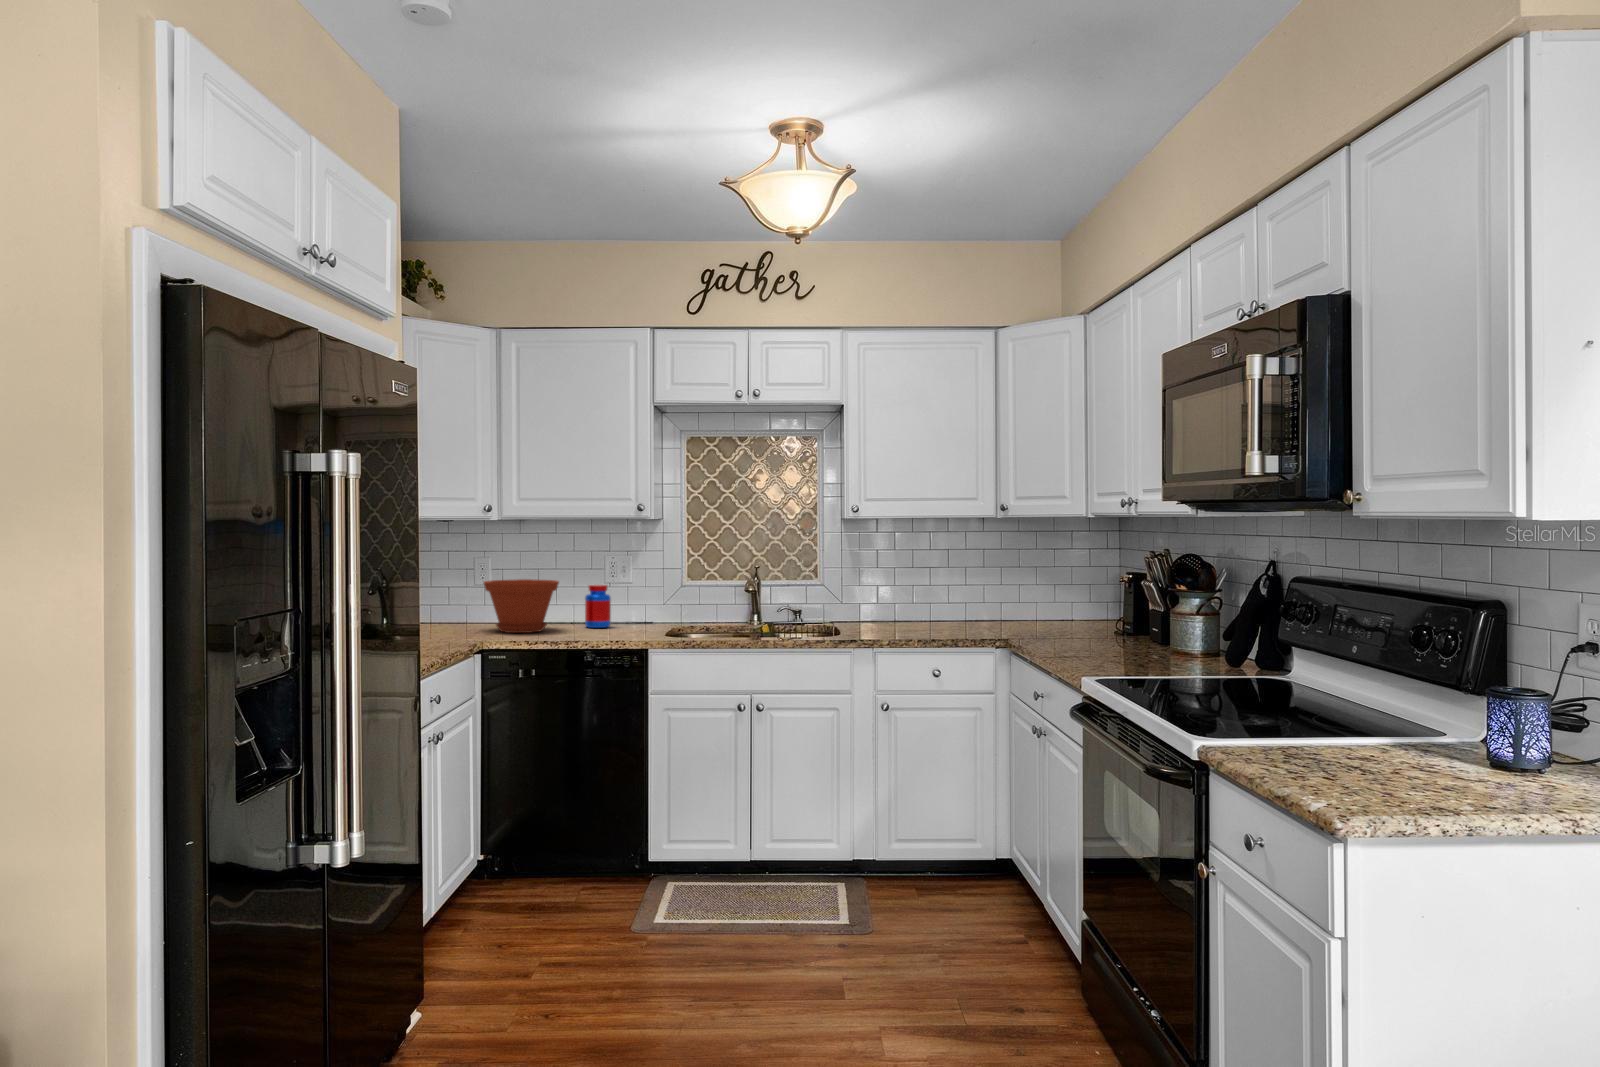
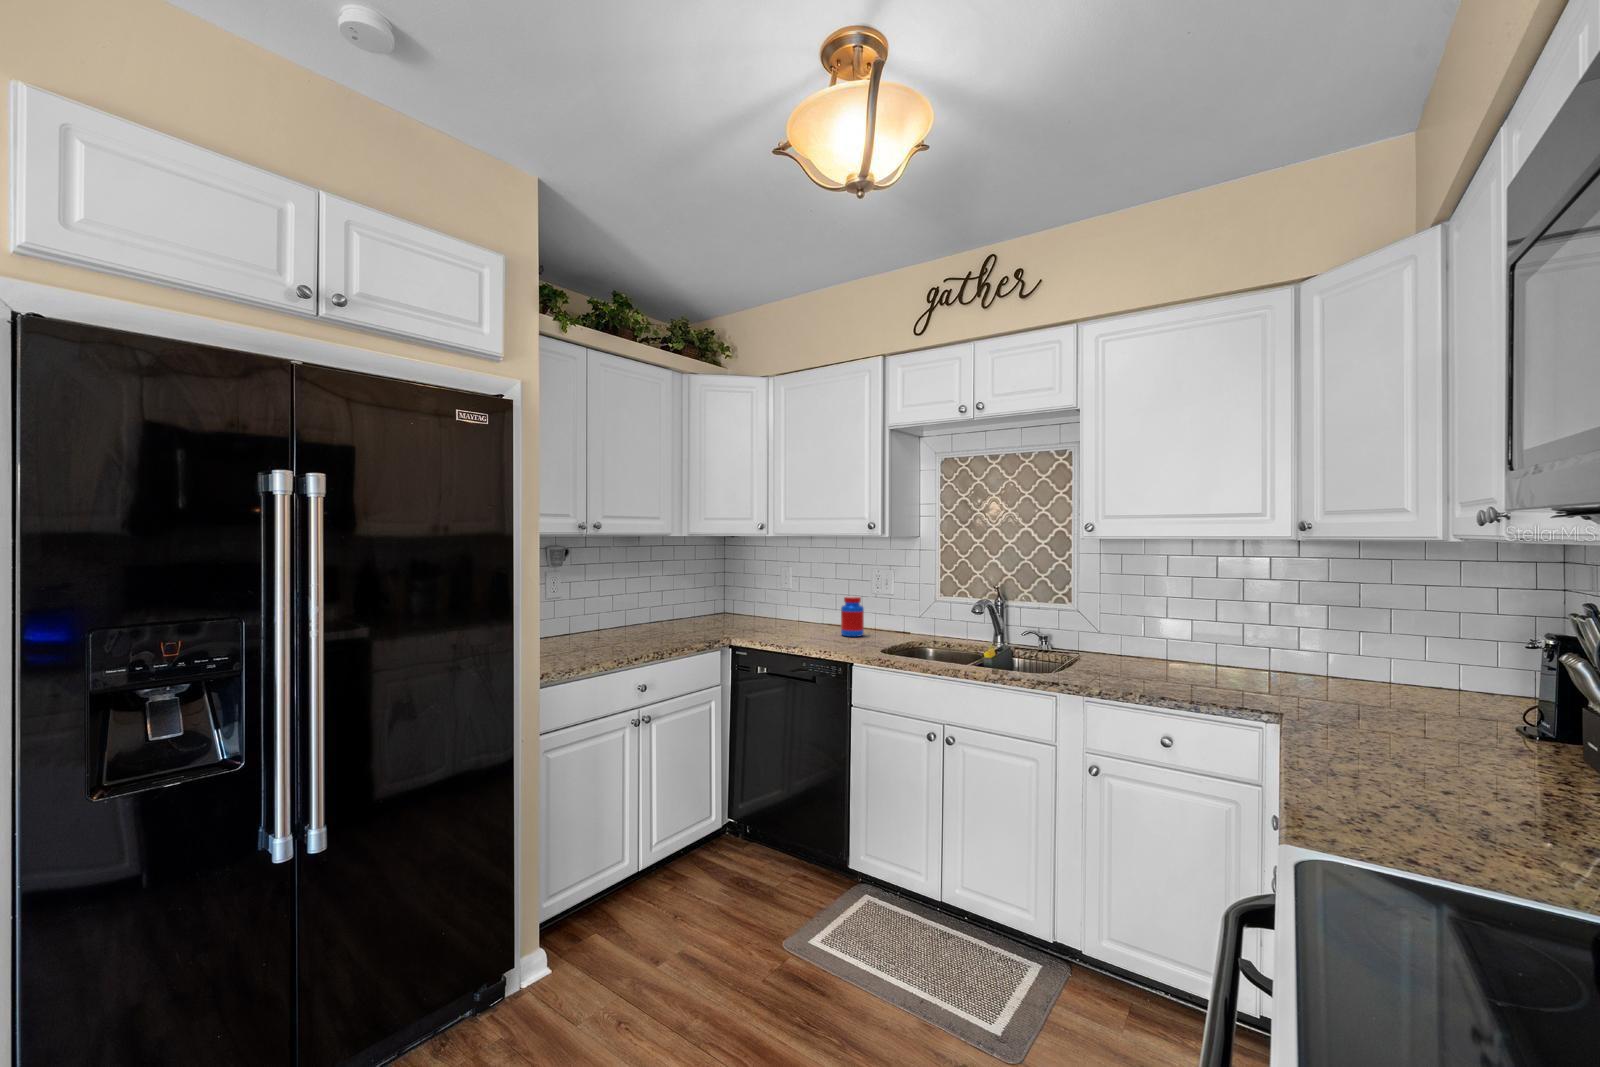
plant pot: present [484,579,559,633] -> none [747,589,811,637]

